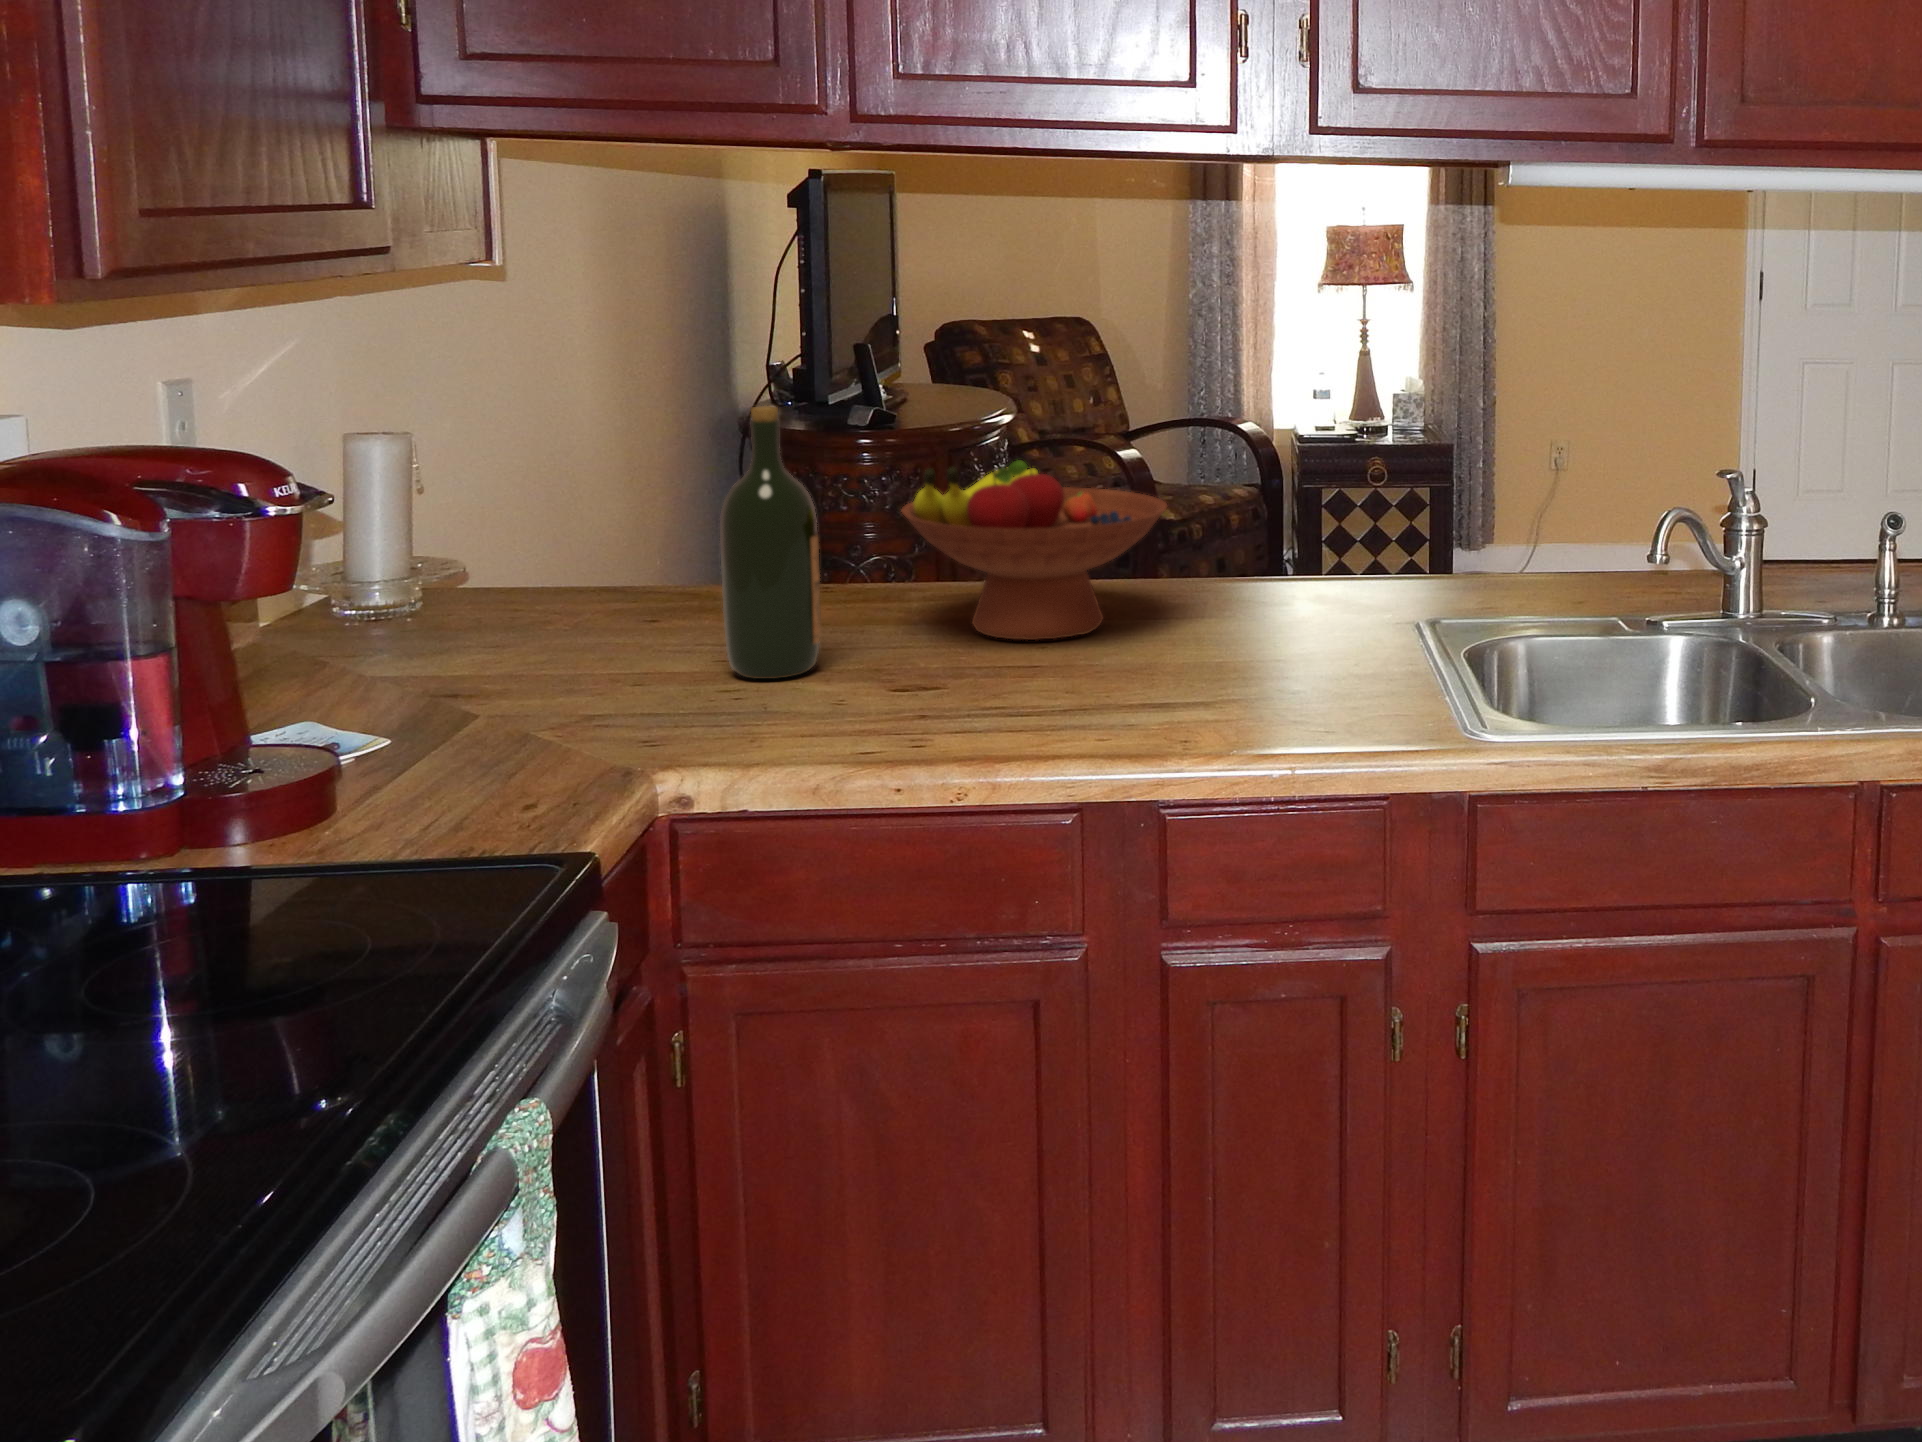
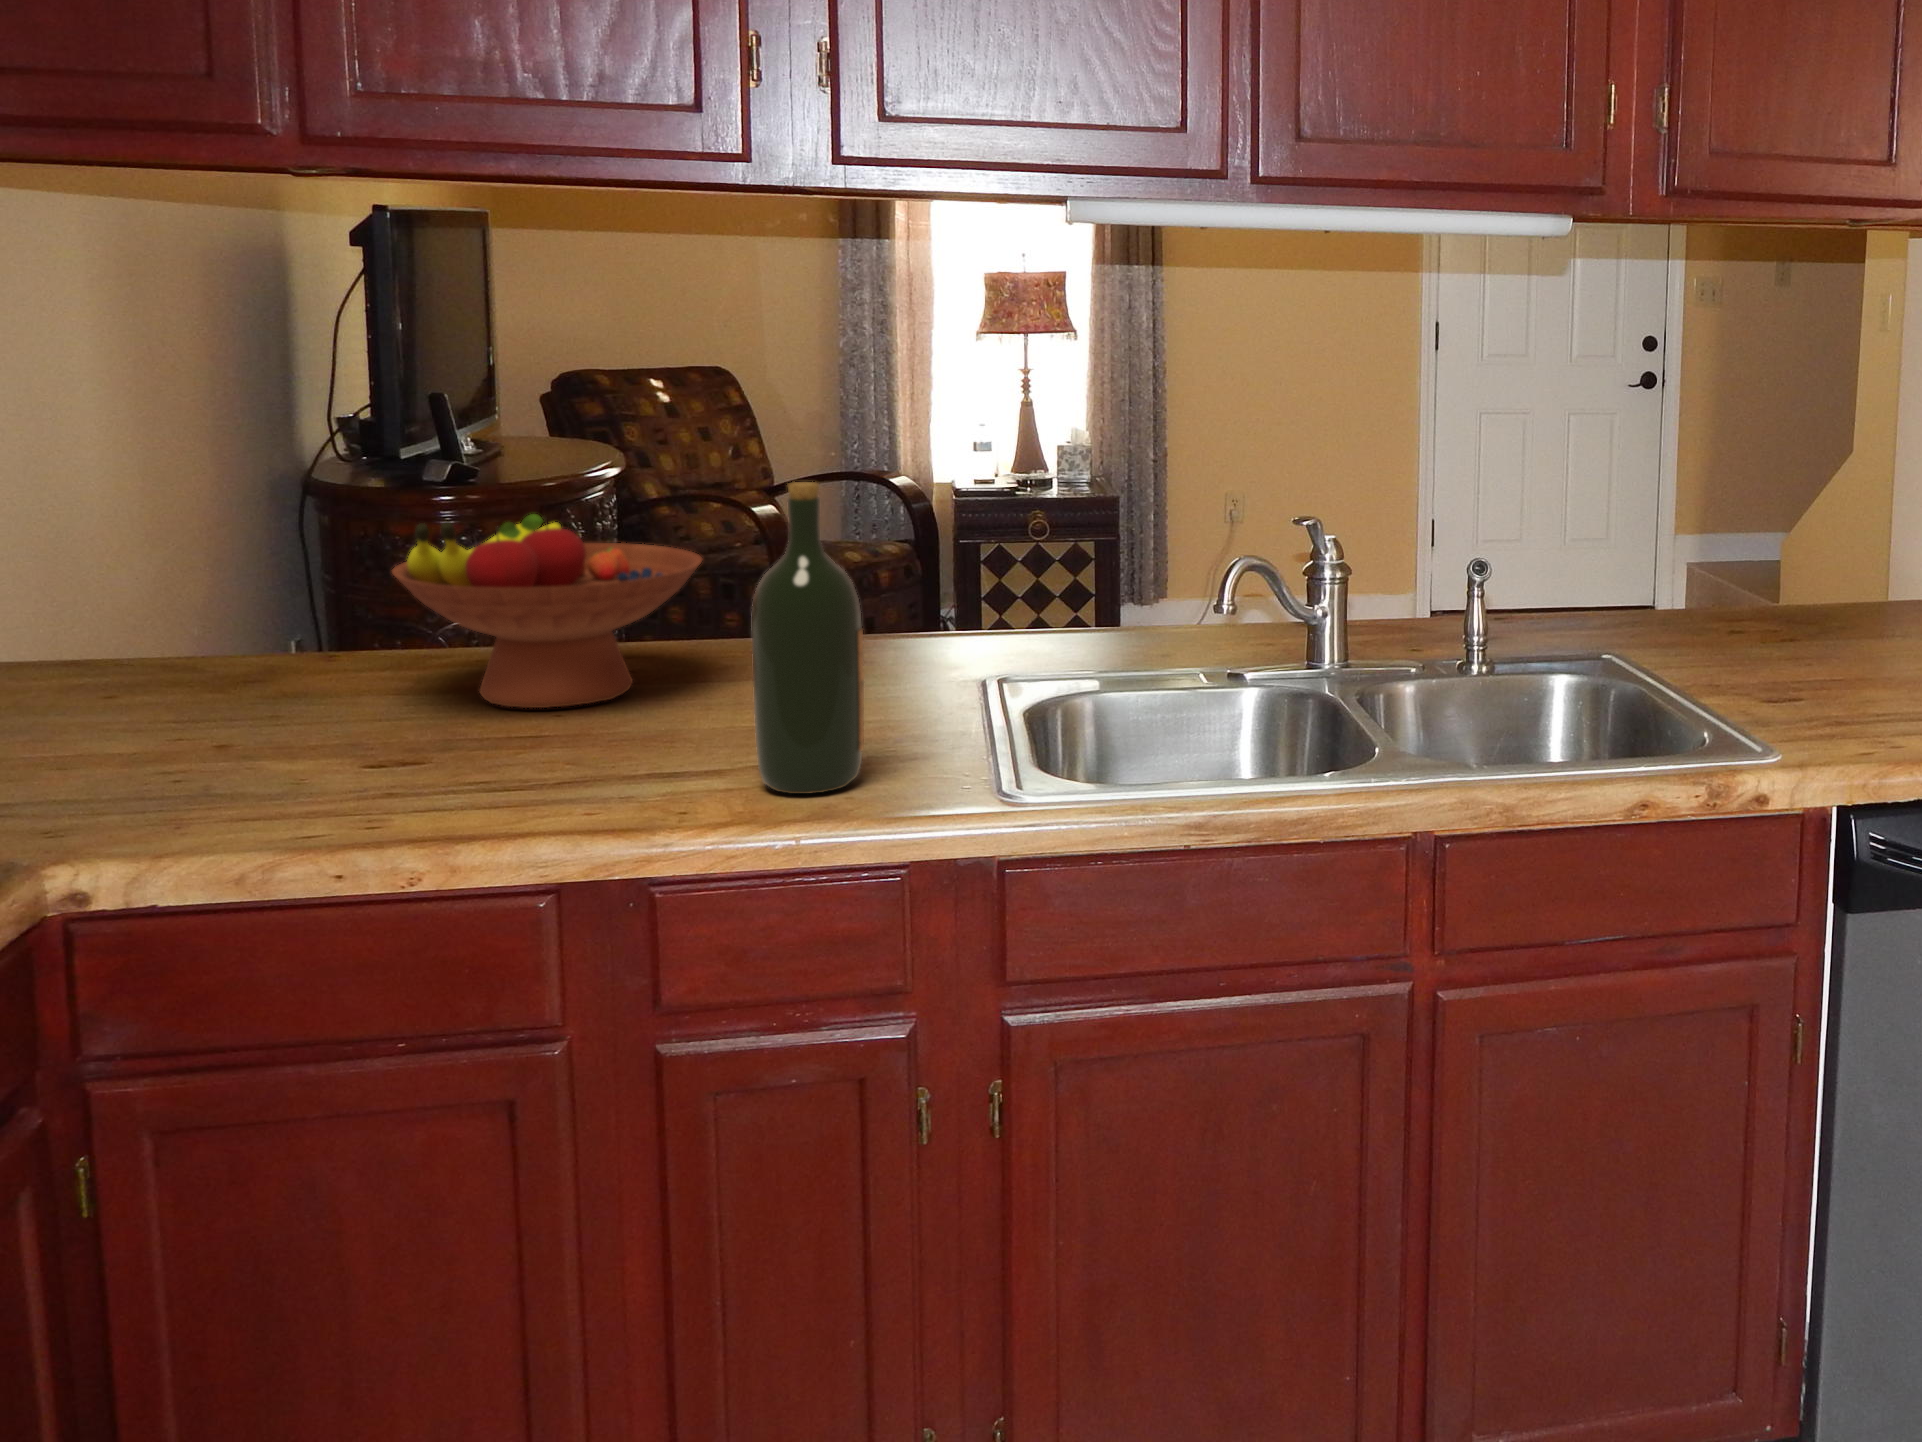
wine bottle: present [720,406,821,679] -> present [752,482,864,794]

